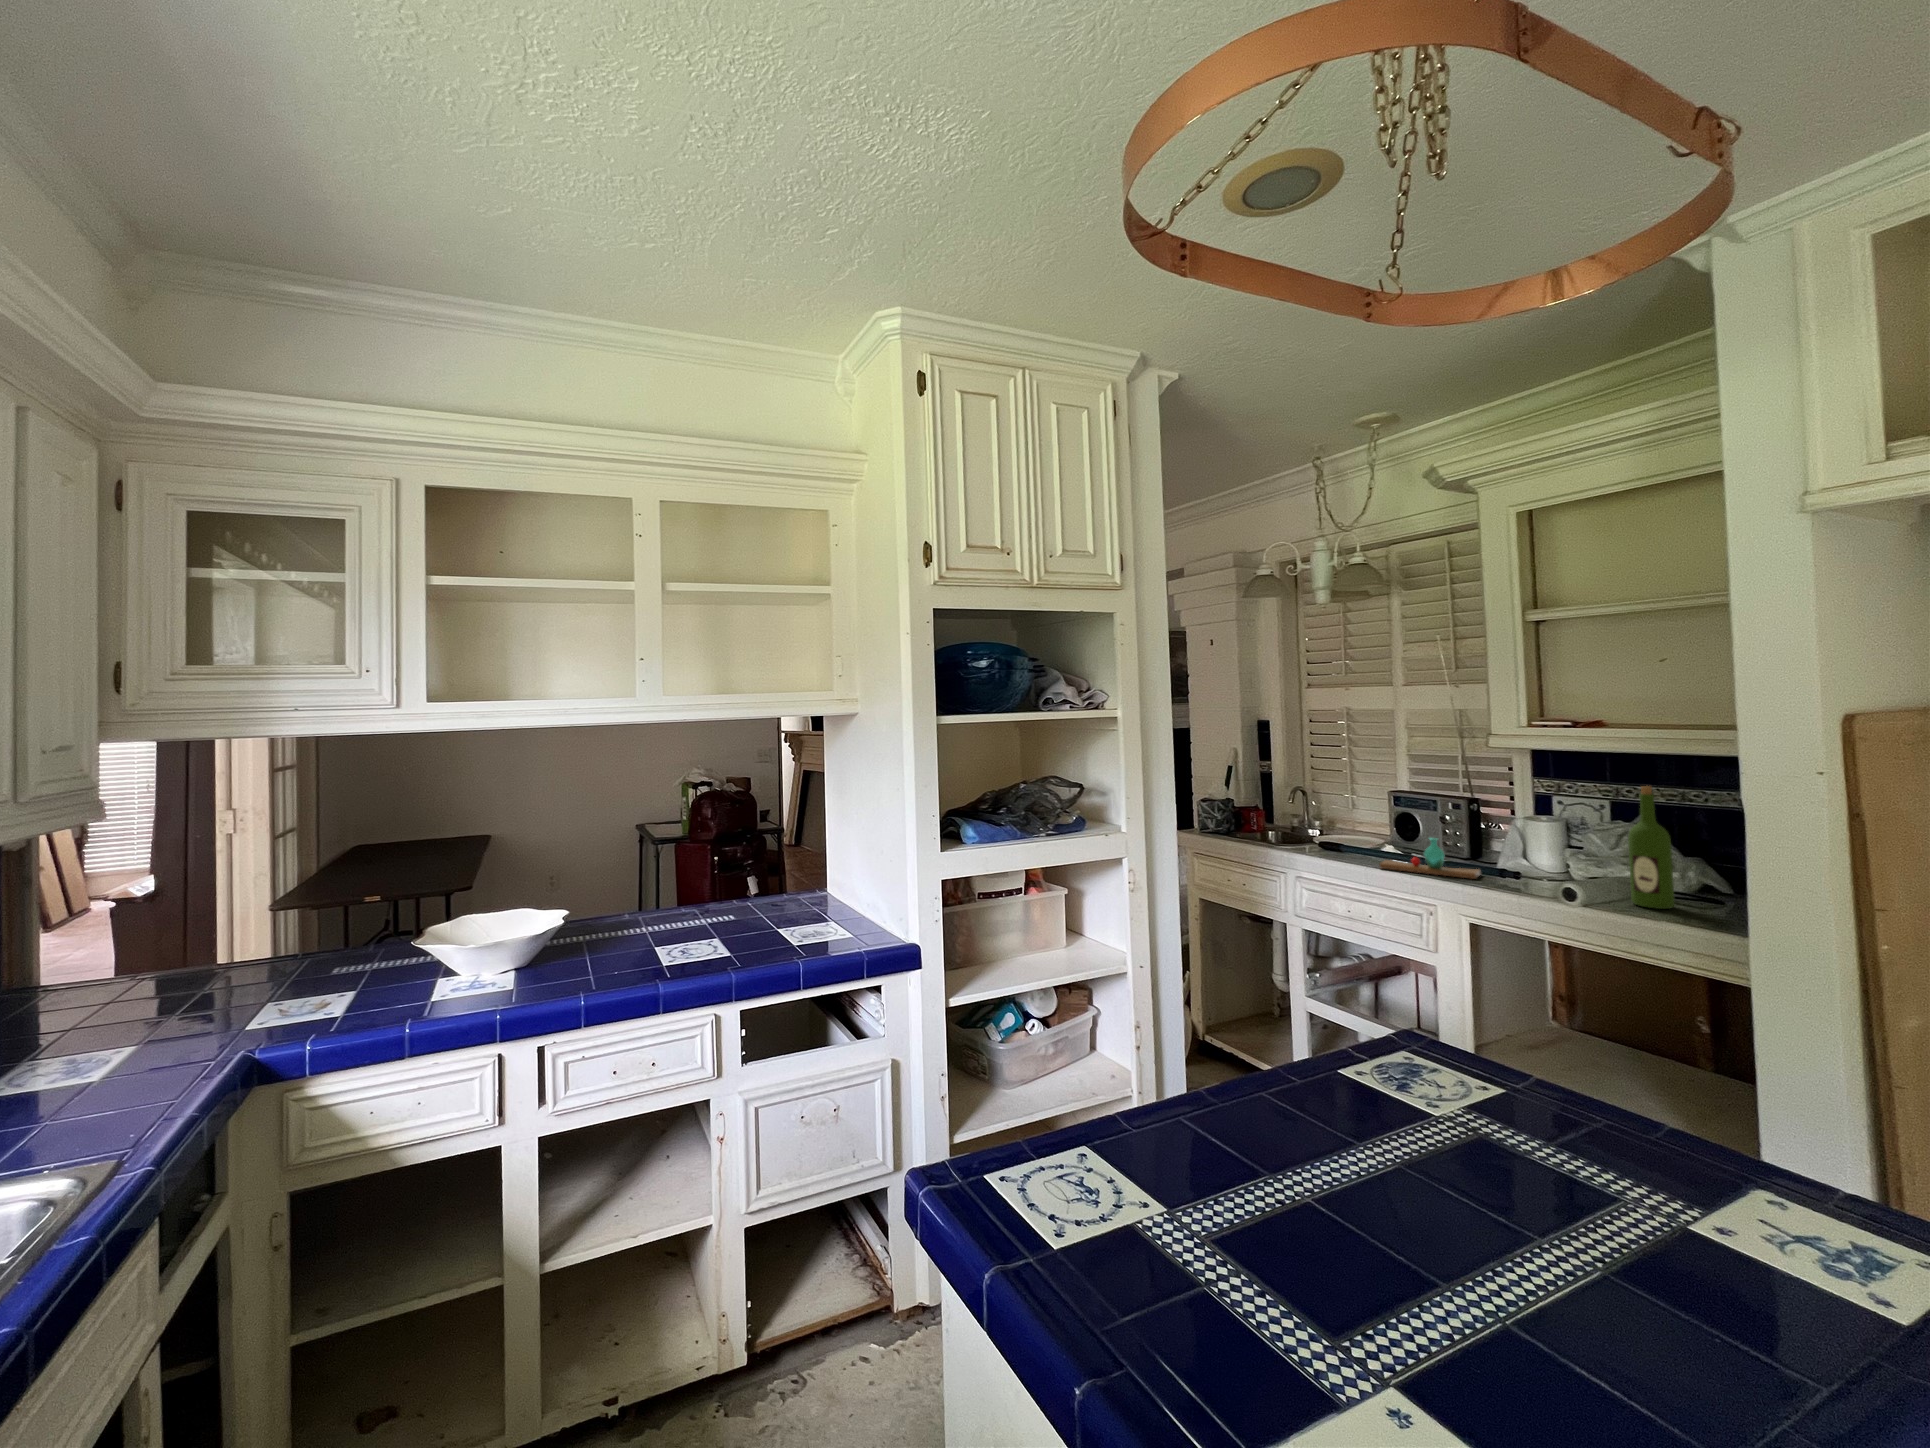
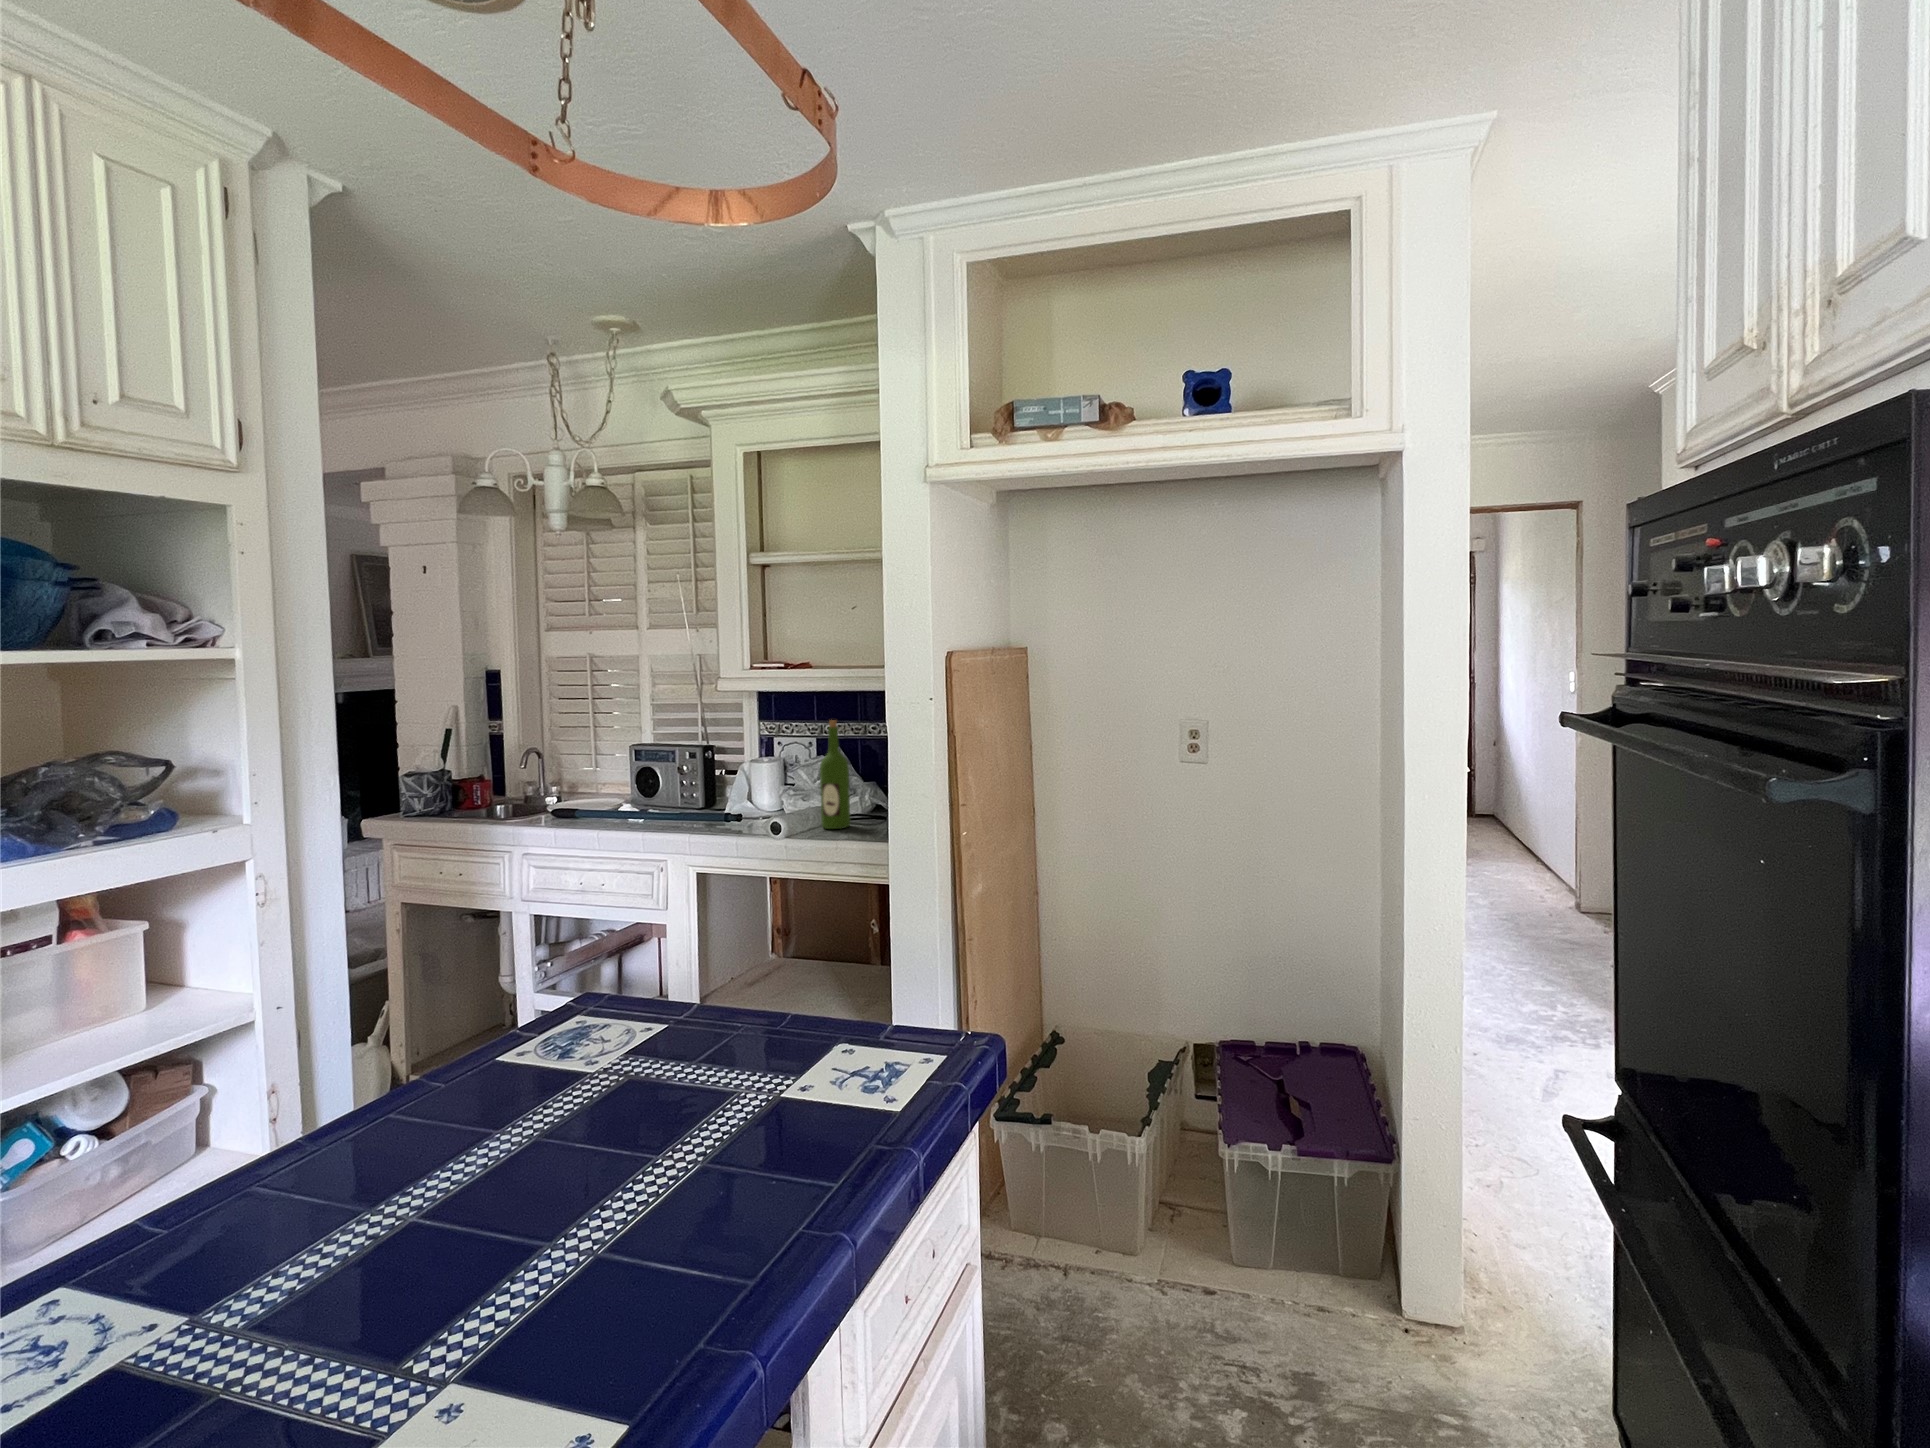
vase: present [1380,838,1480,879] -> none [613,790,709,830]

